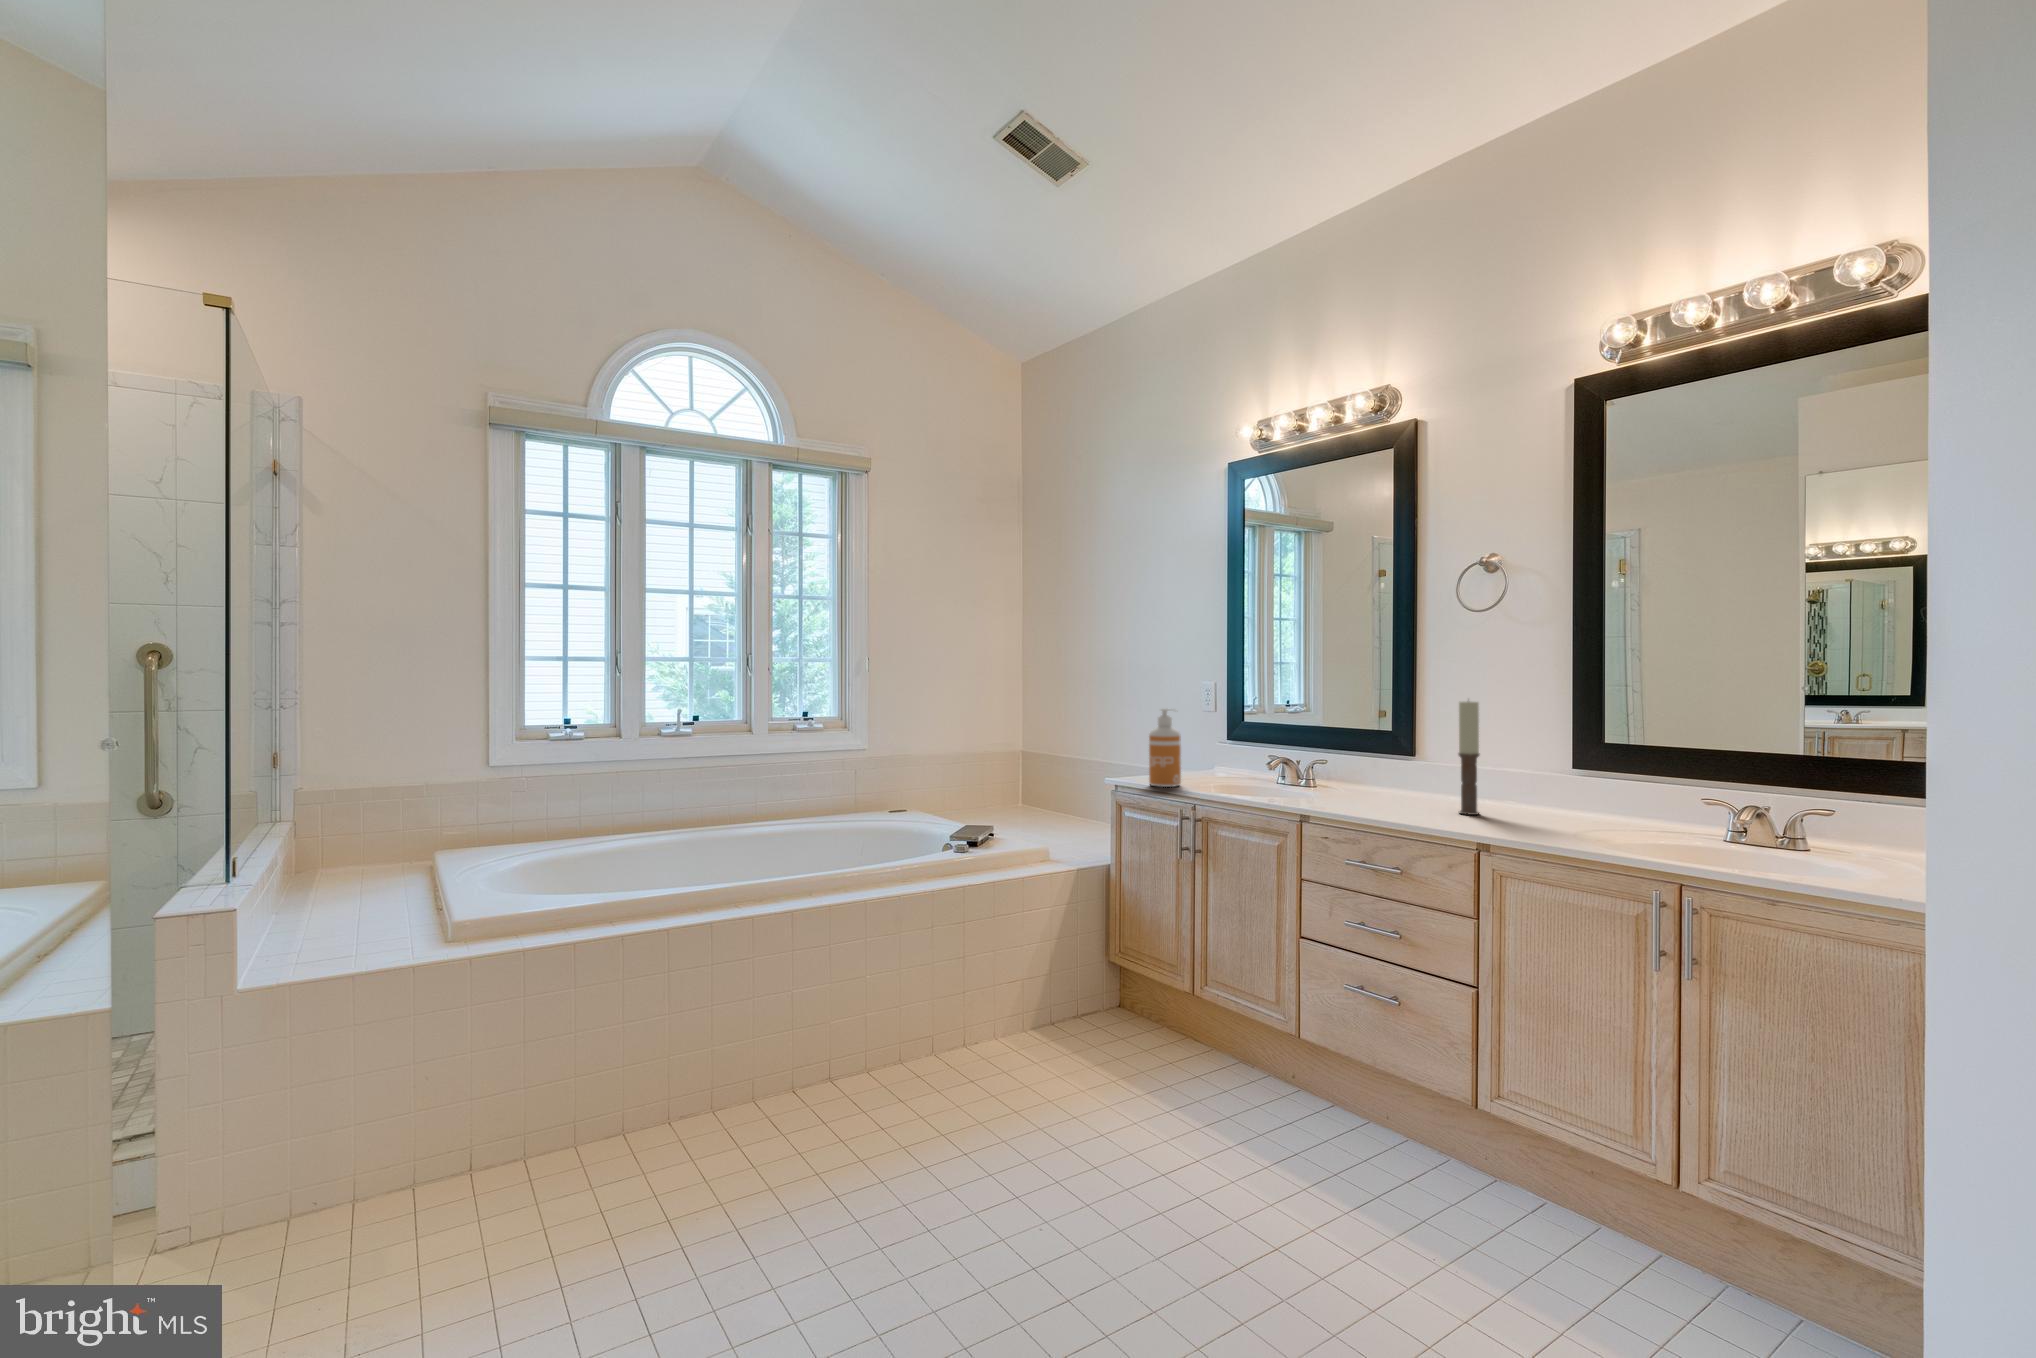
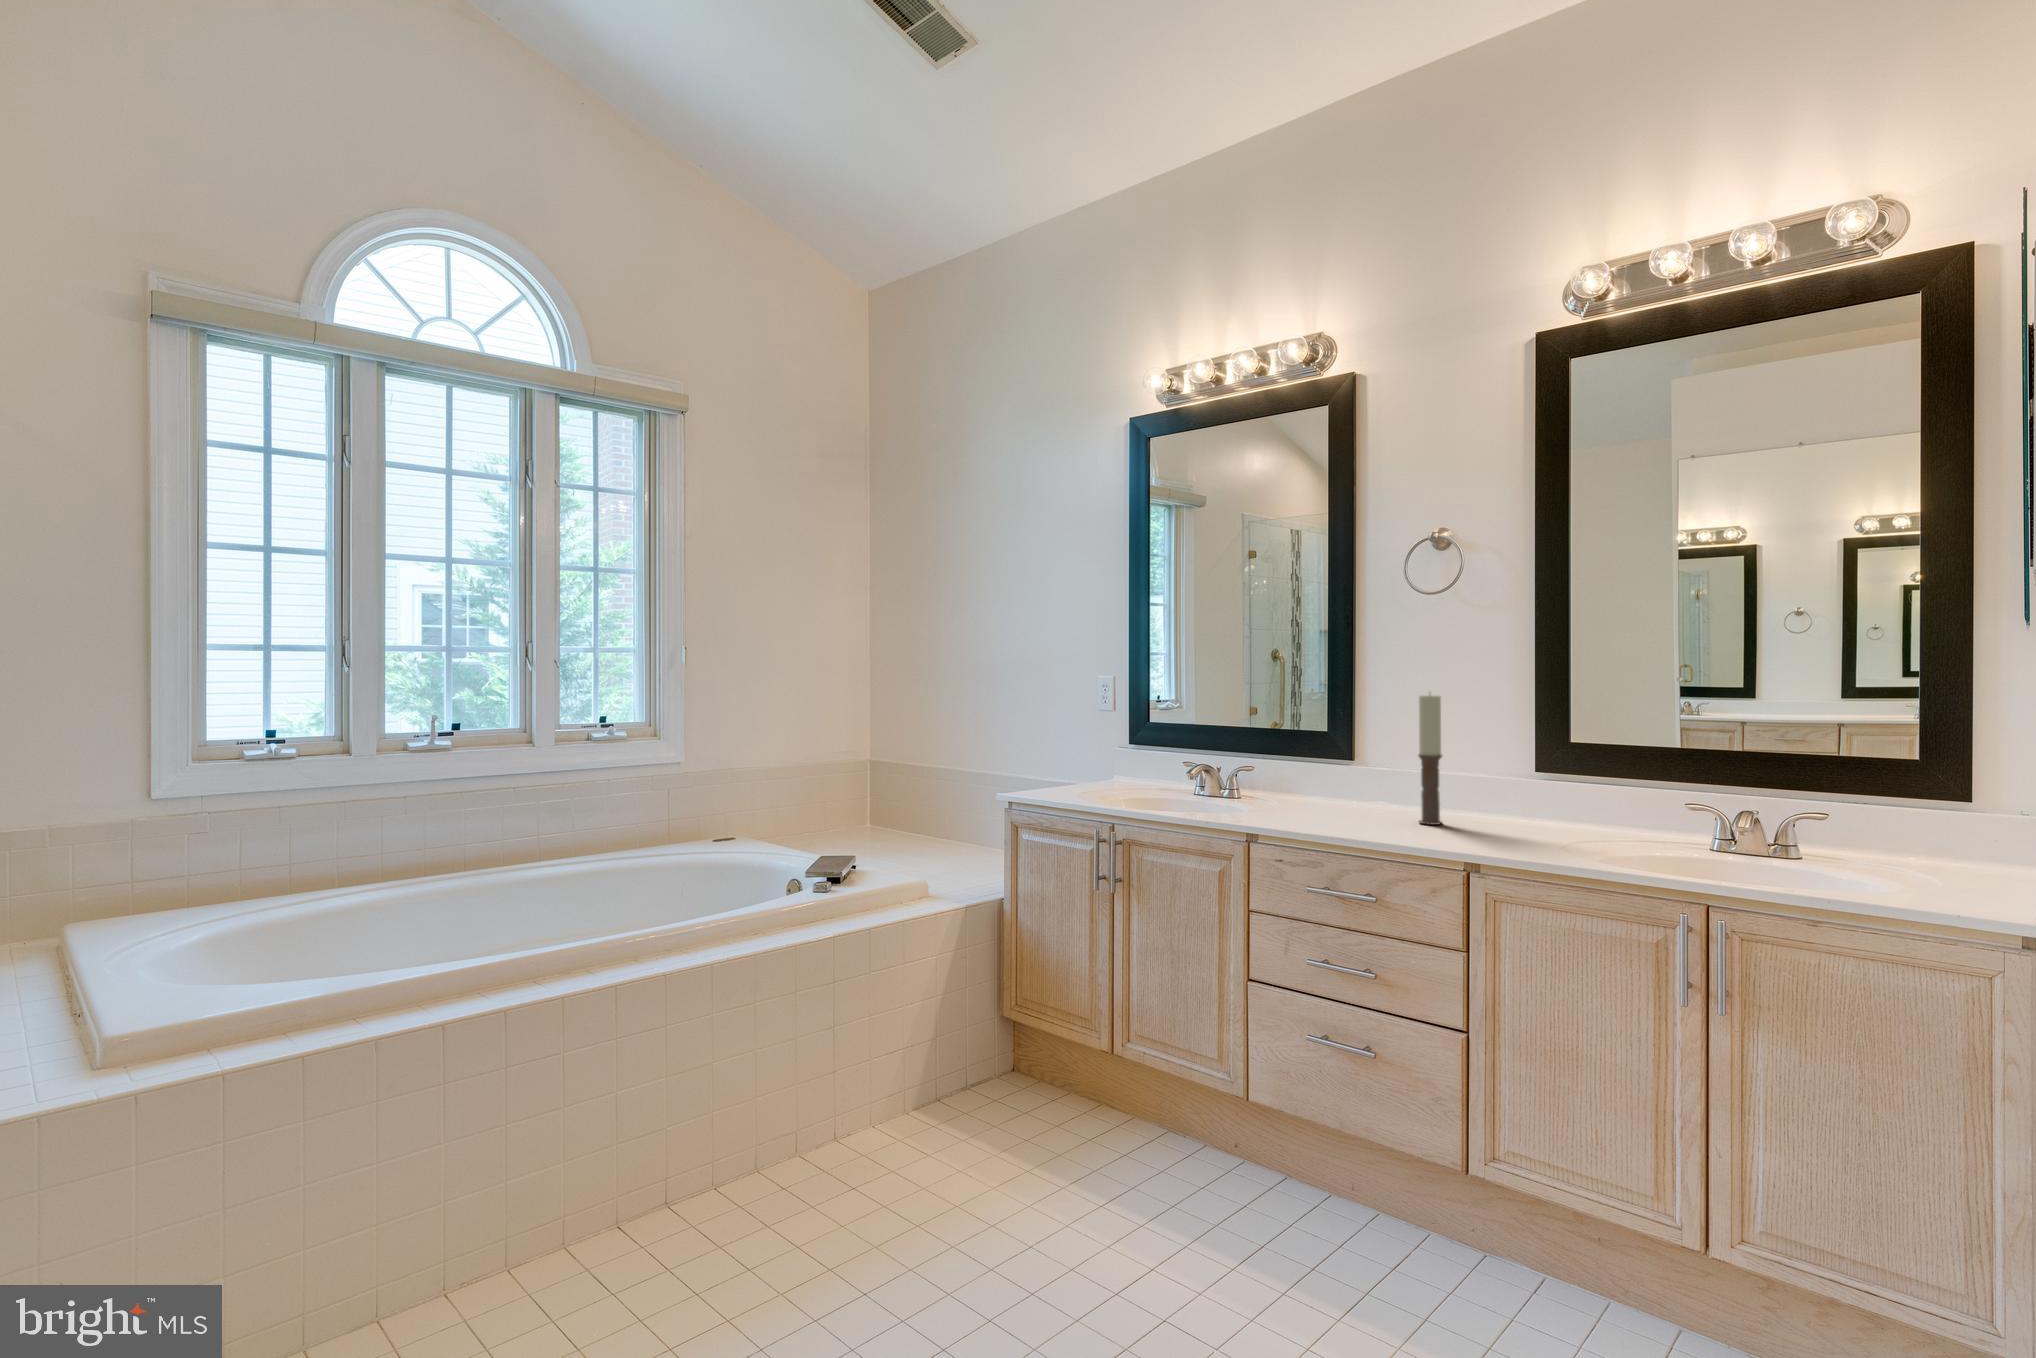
soap dispenser: present [1149,709,1181,787] -> none [1052,707,1089,800]

